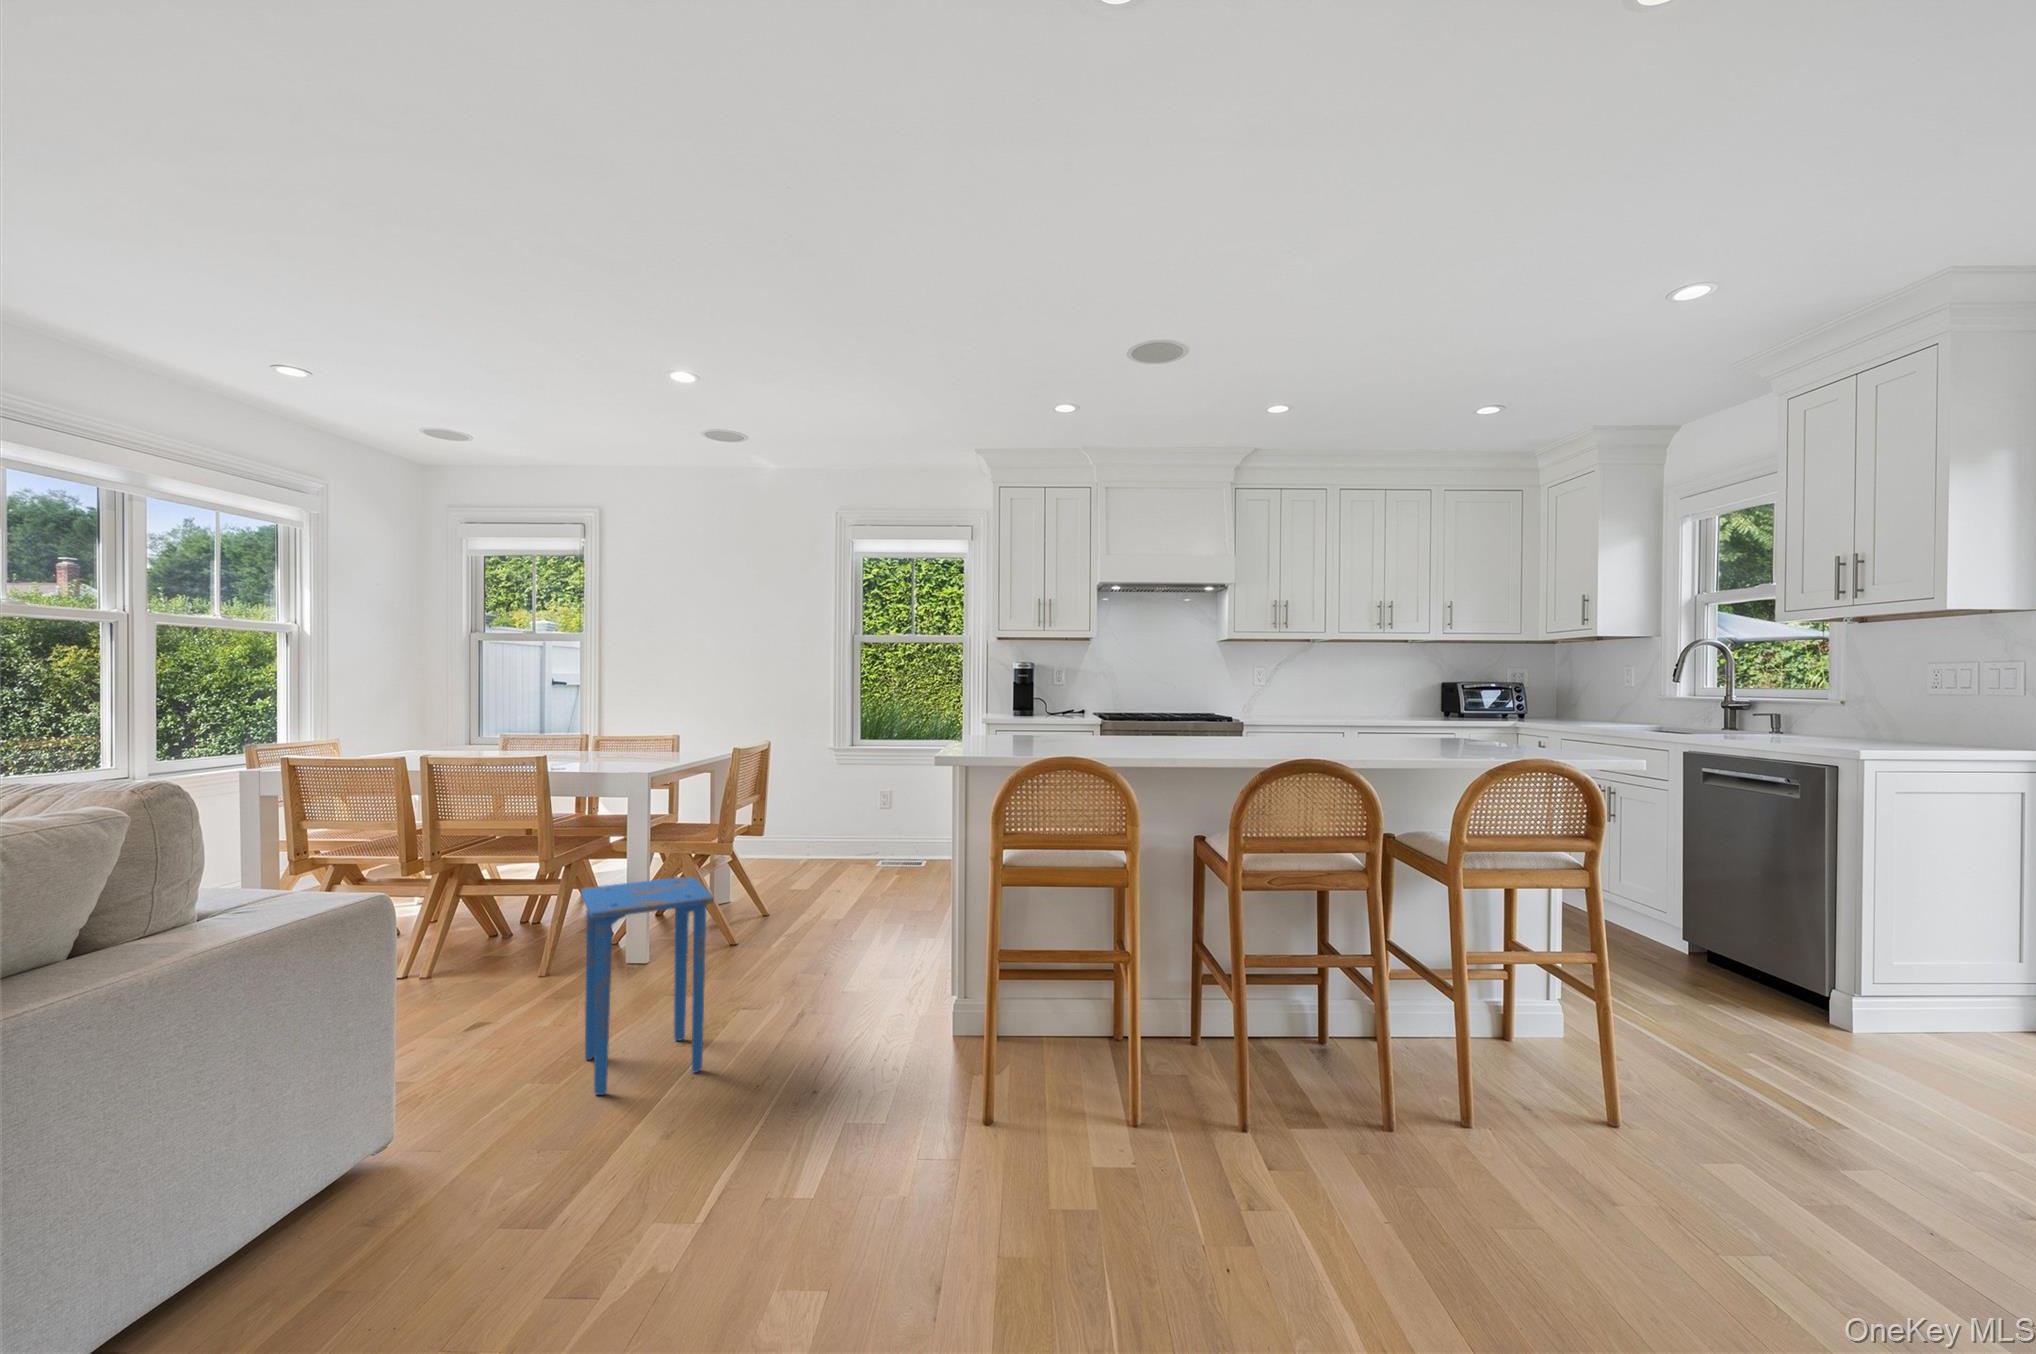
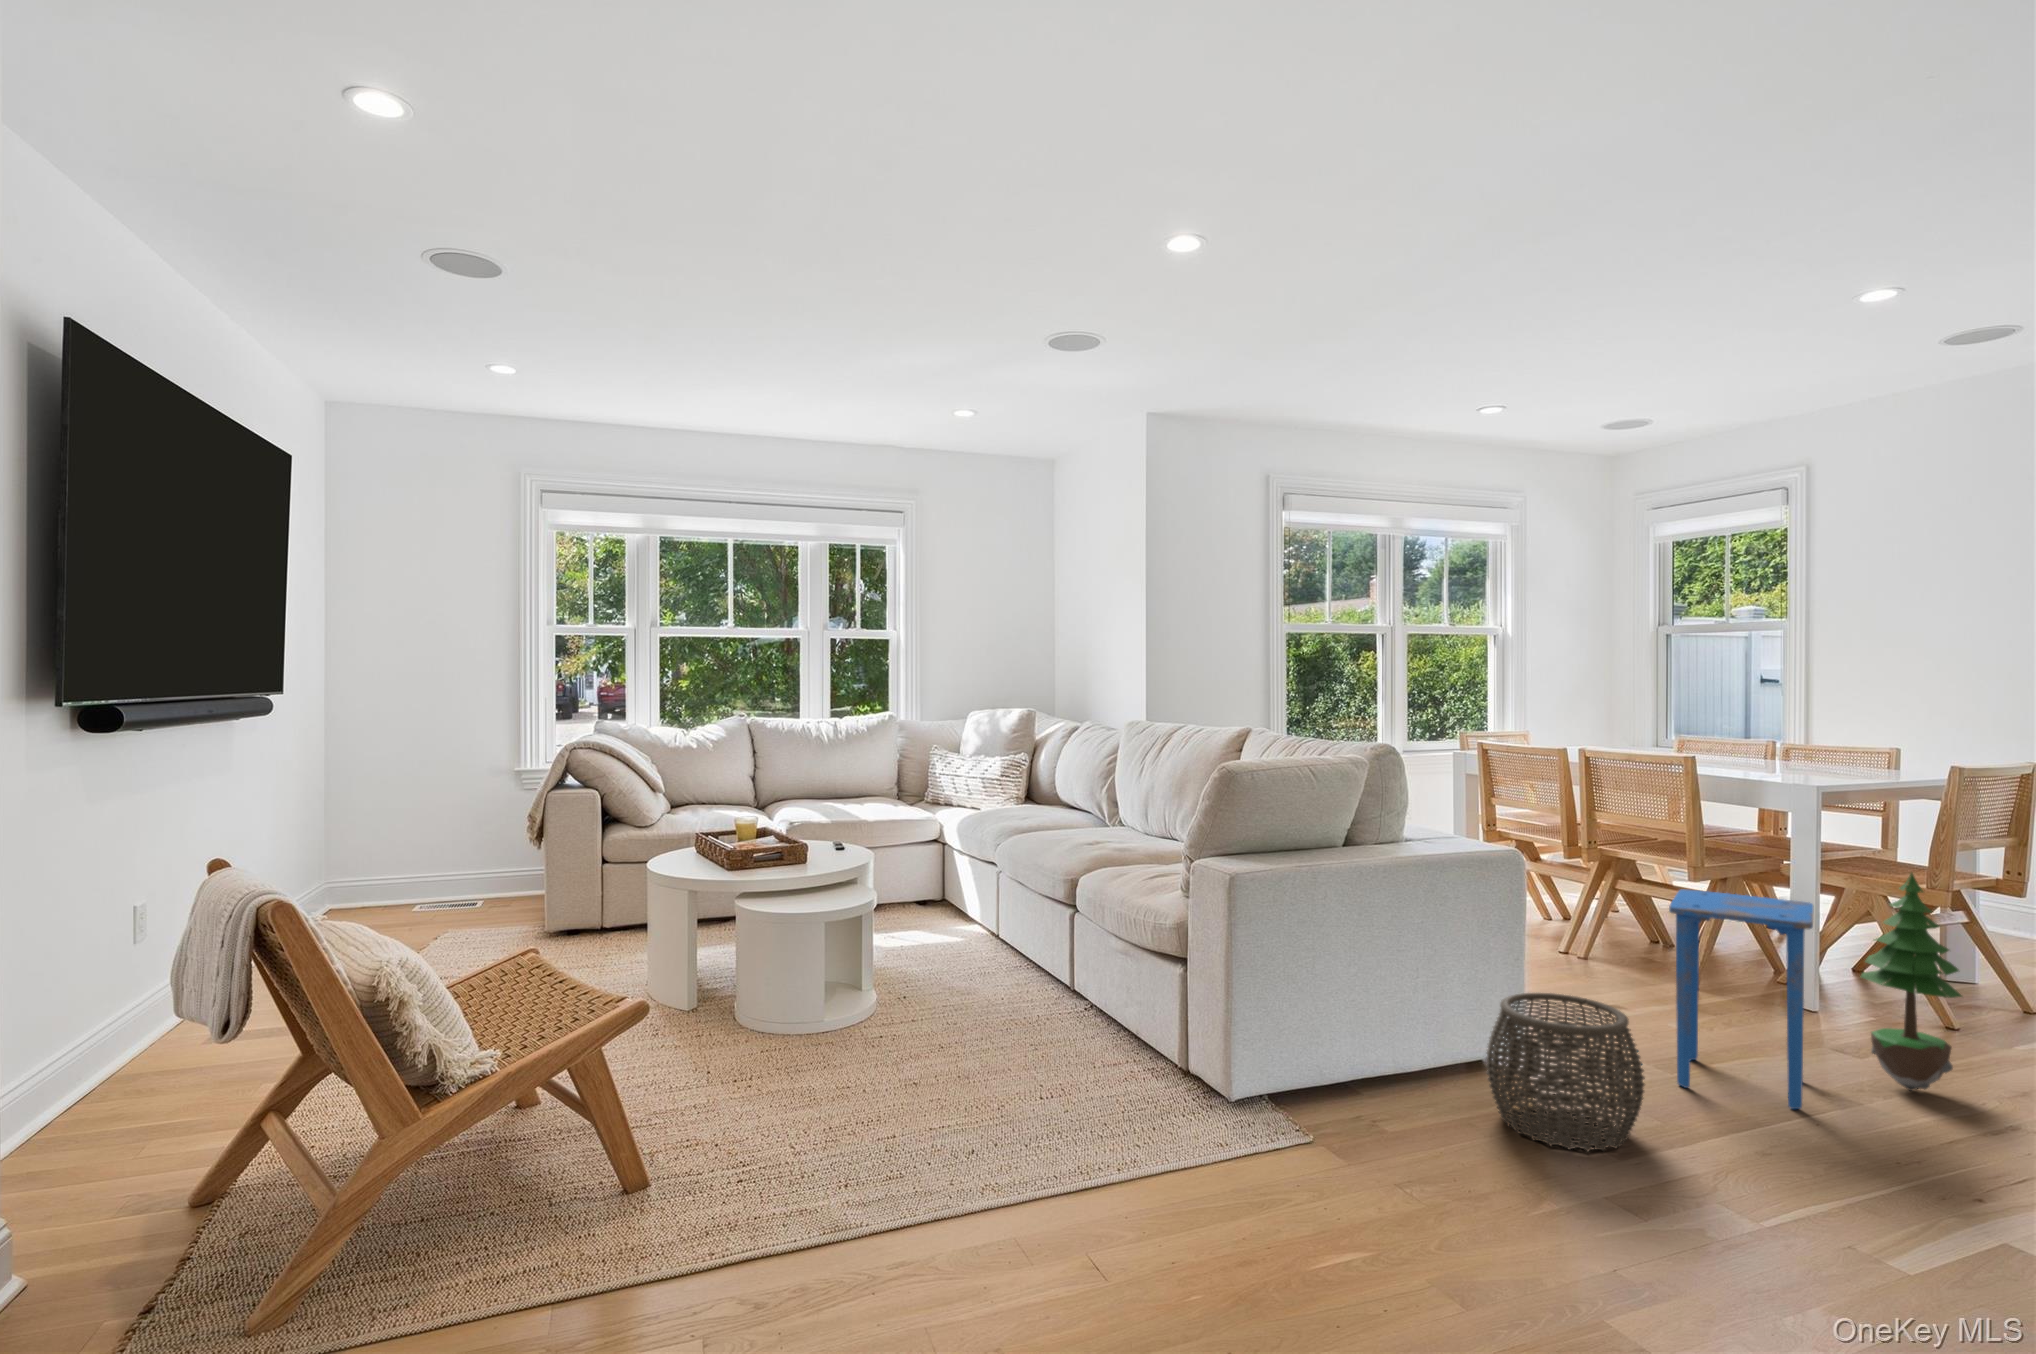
potted tree: none [721,834,788,1014] -> present [1861,873,1962,1091]
woven basket: none [405,1047,610,1269] -> present [1486,993,1645,1151]

